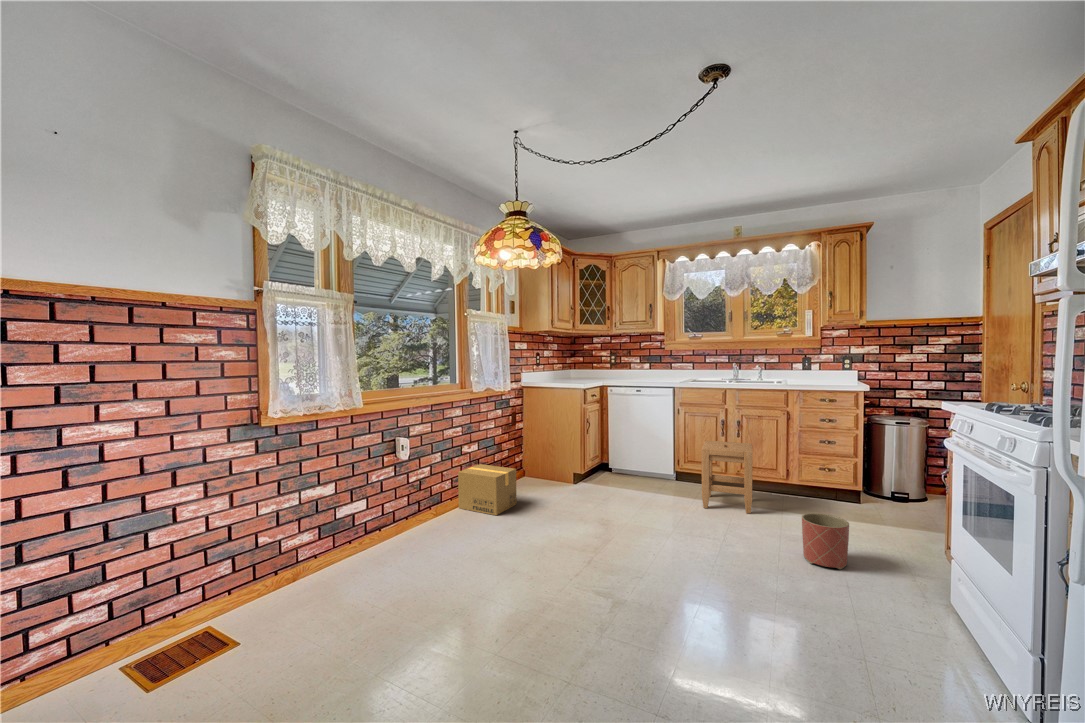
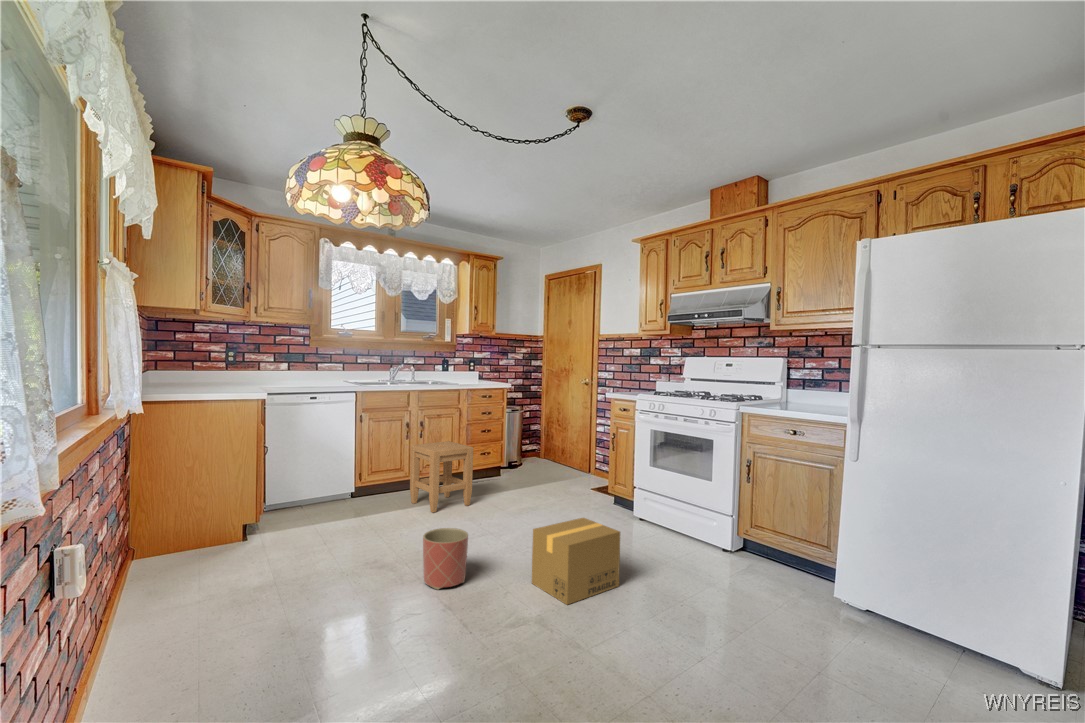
cardboard box: present [458,464,517,515] -> present [532,518,620,605]
planter: present [802,513,849,569] -> present [423,528,468,590]

